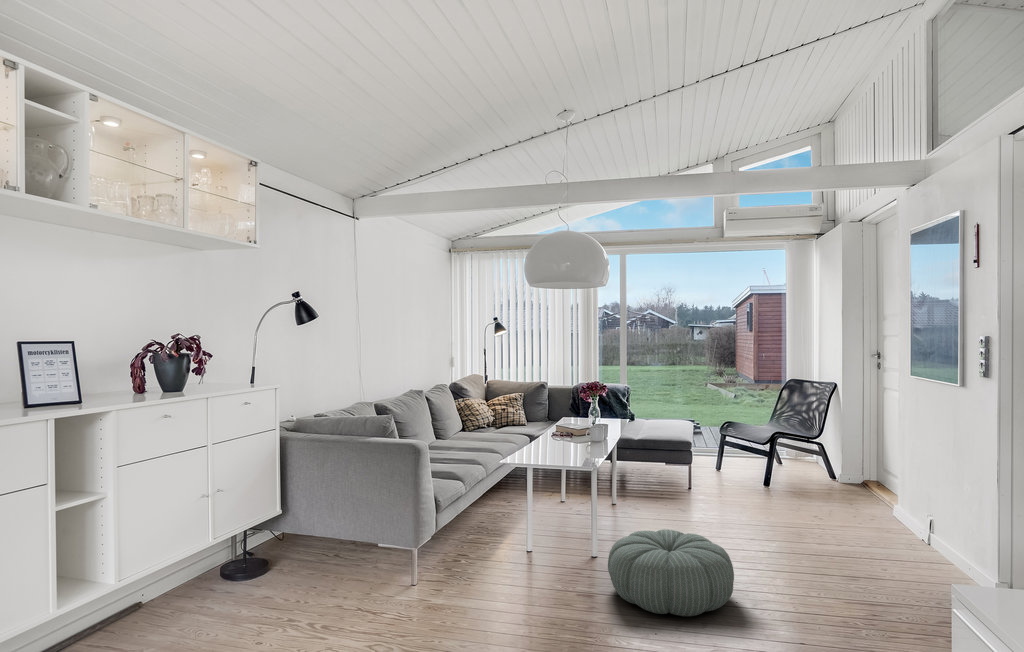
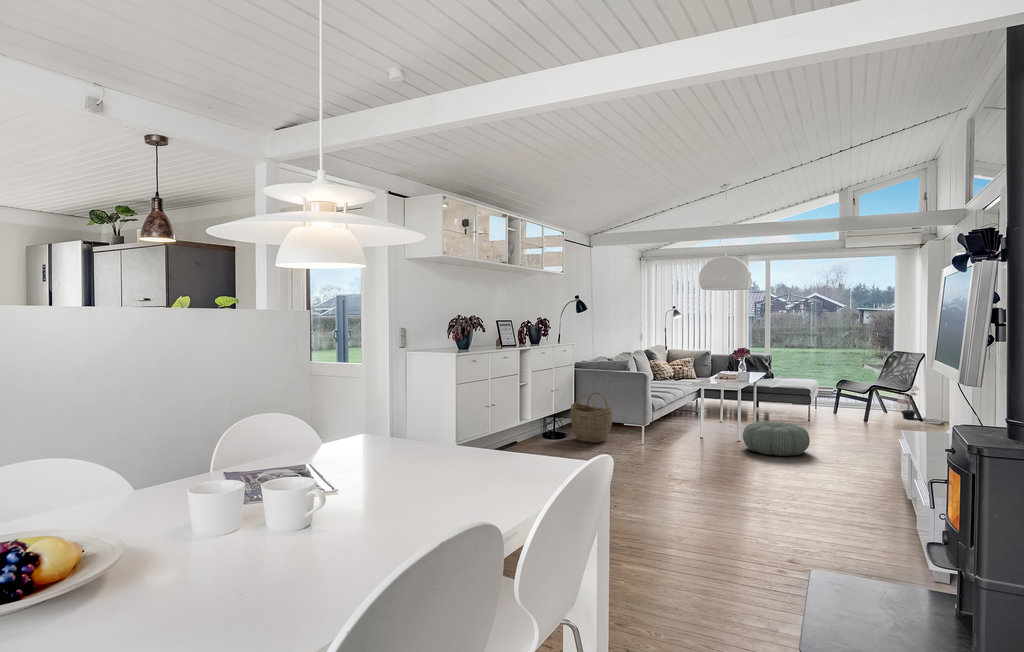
potted plant: none [796,425,830,477] -> present [898,386,919,419]
woven basket: none [260,485,353,602] -> present [570,392,613,443]

